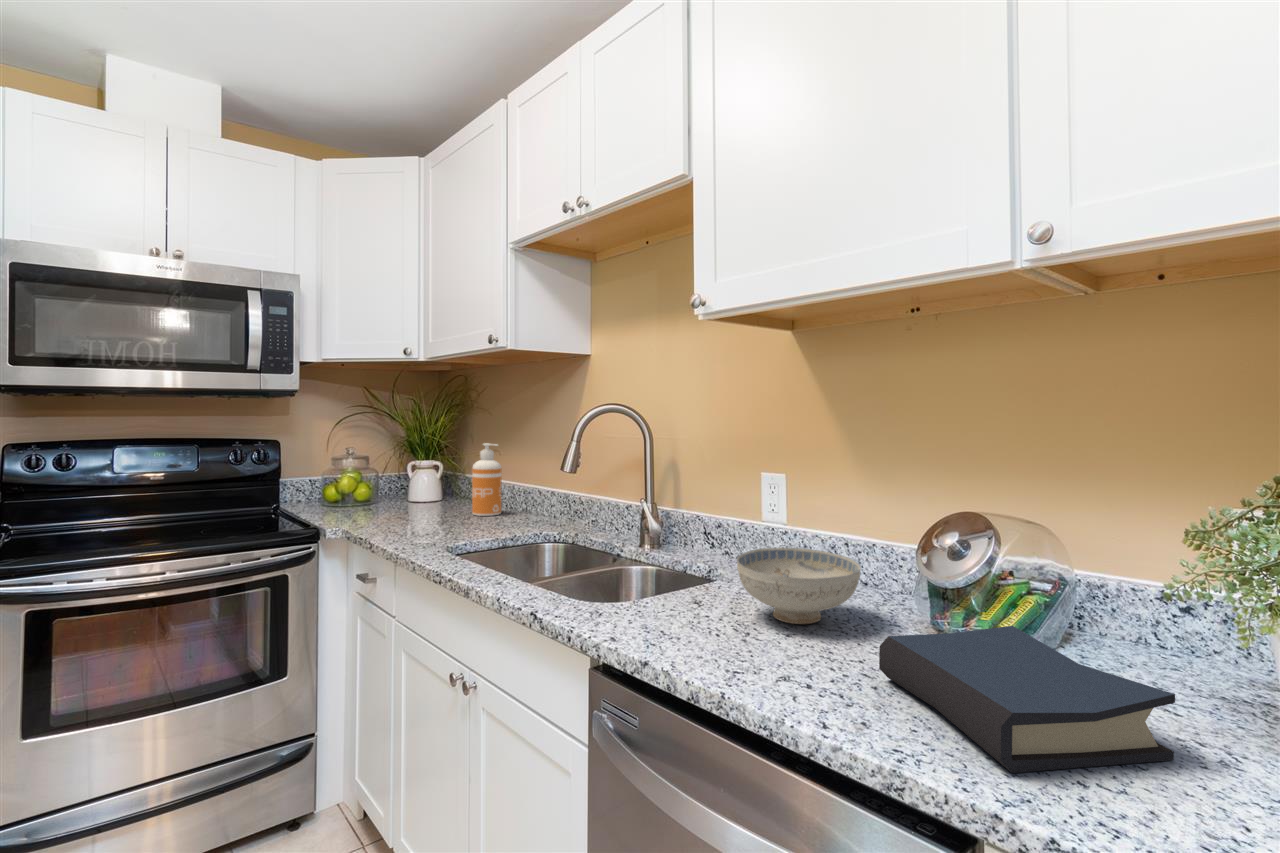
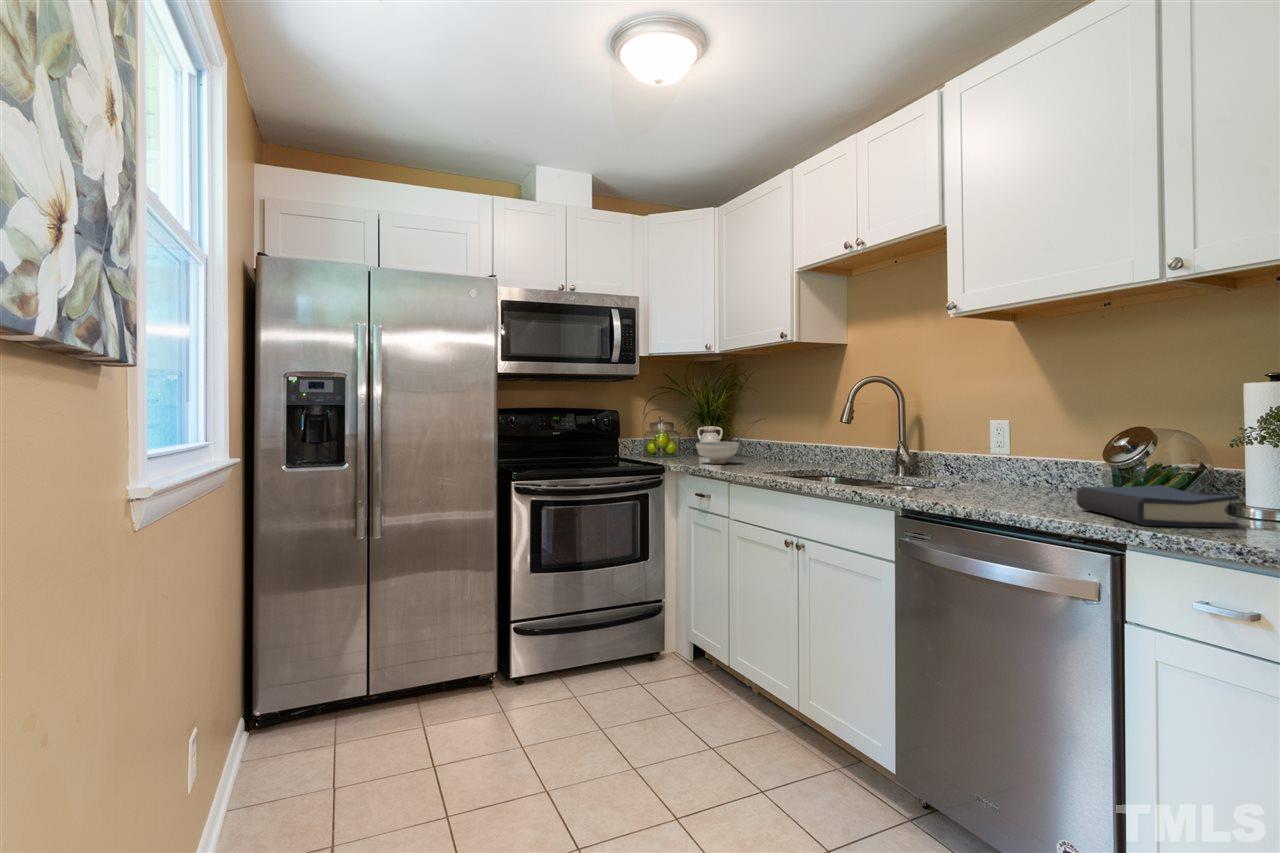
soap dispenser: present [472,443,502,516] -> none [754,411,775,463]
ceramic bowl: present [737,548,861,624] -> present [696,442,739,464]

